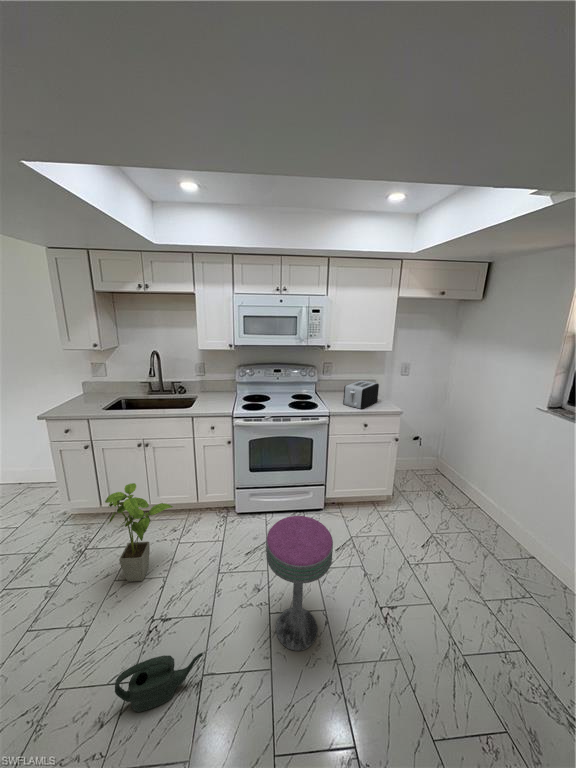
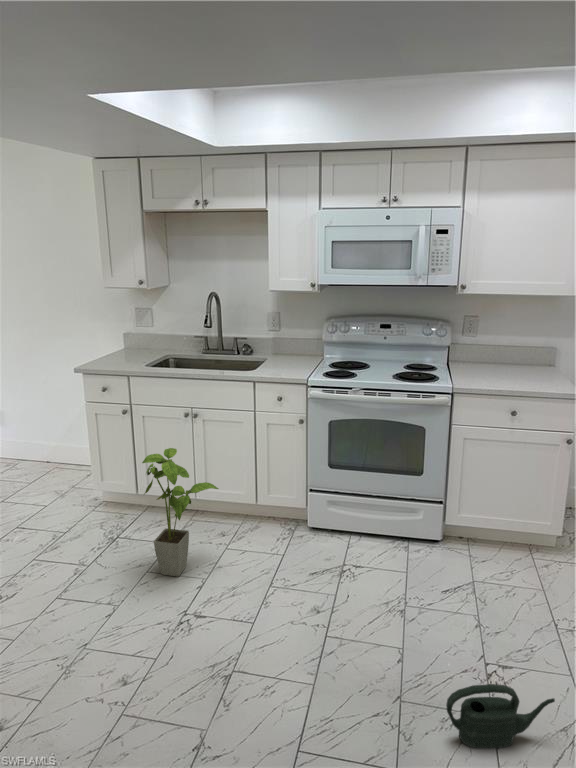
toaster: present [343,380,379,409] -> none [483,344,550,387]
bar stool: present [266,516,333,651] -> none [318,506,406,678]
watering can: present [115,653,203,712] -> present [446,684,555,748]

